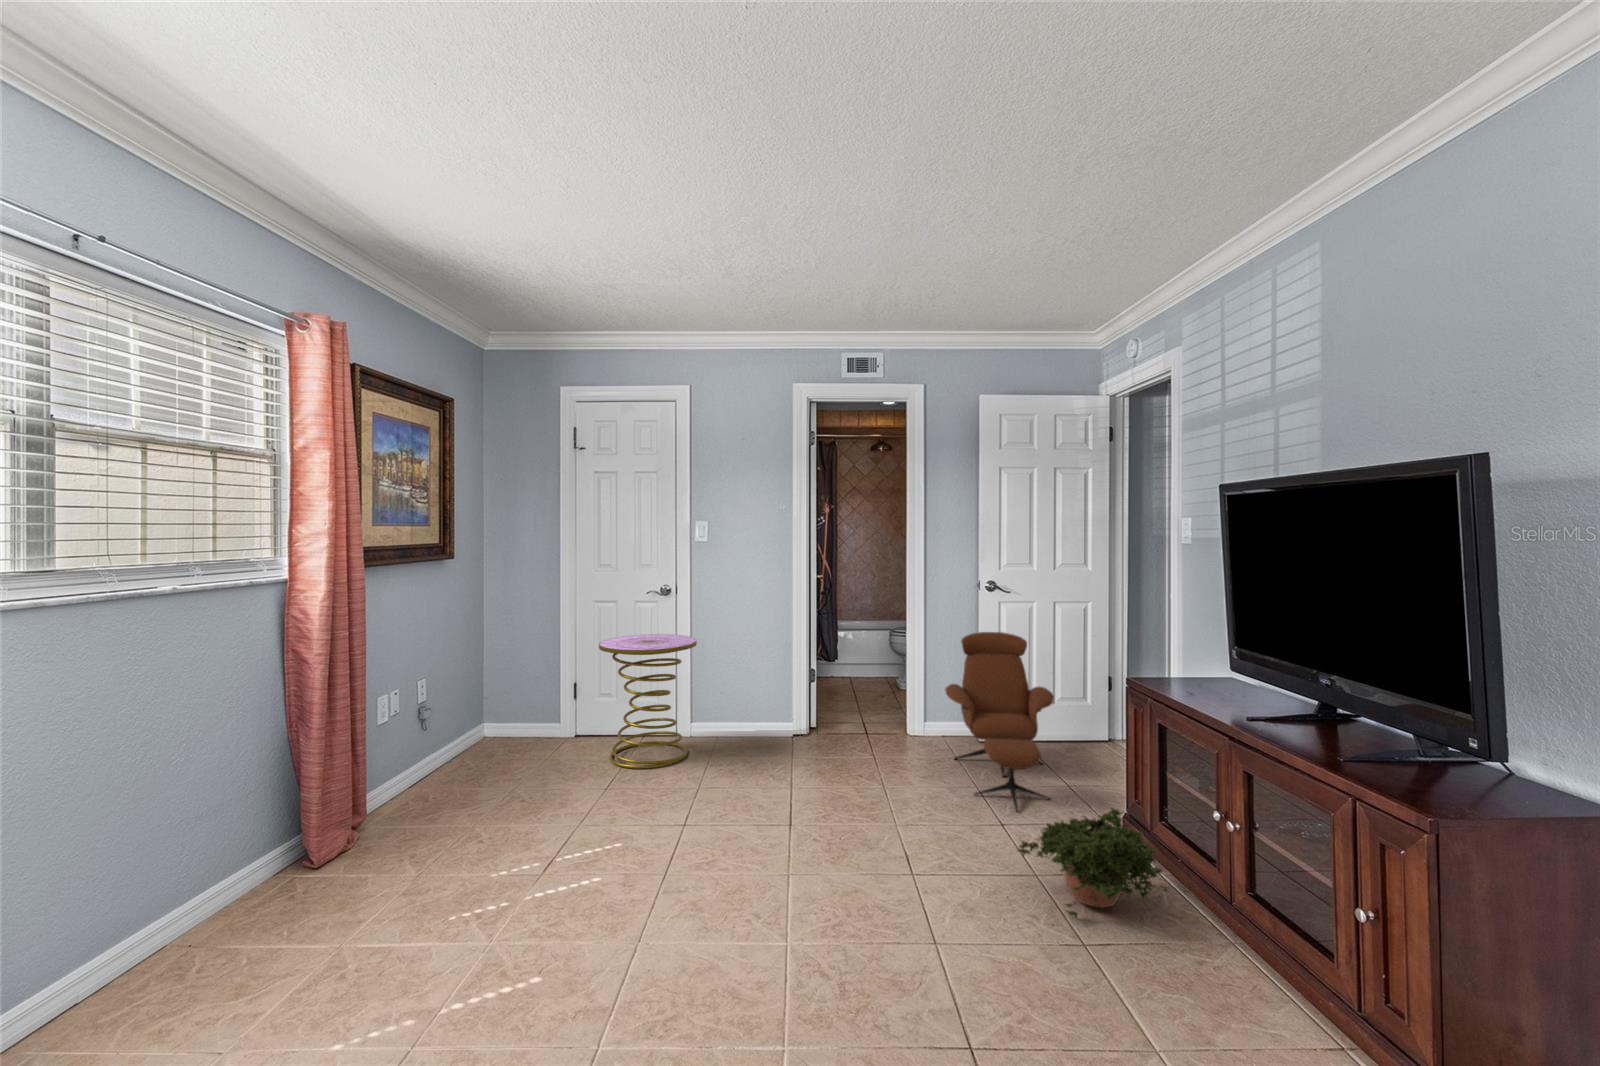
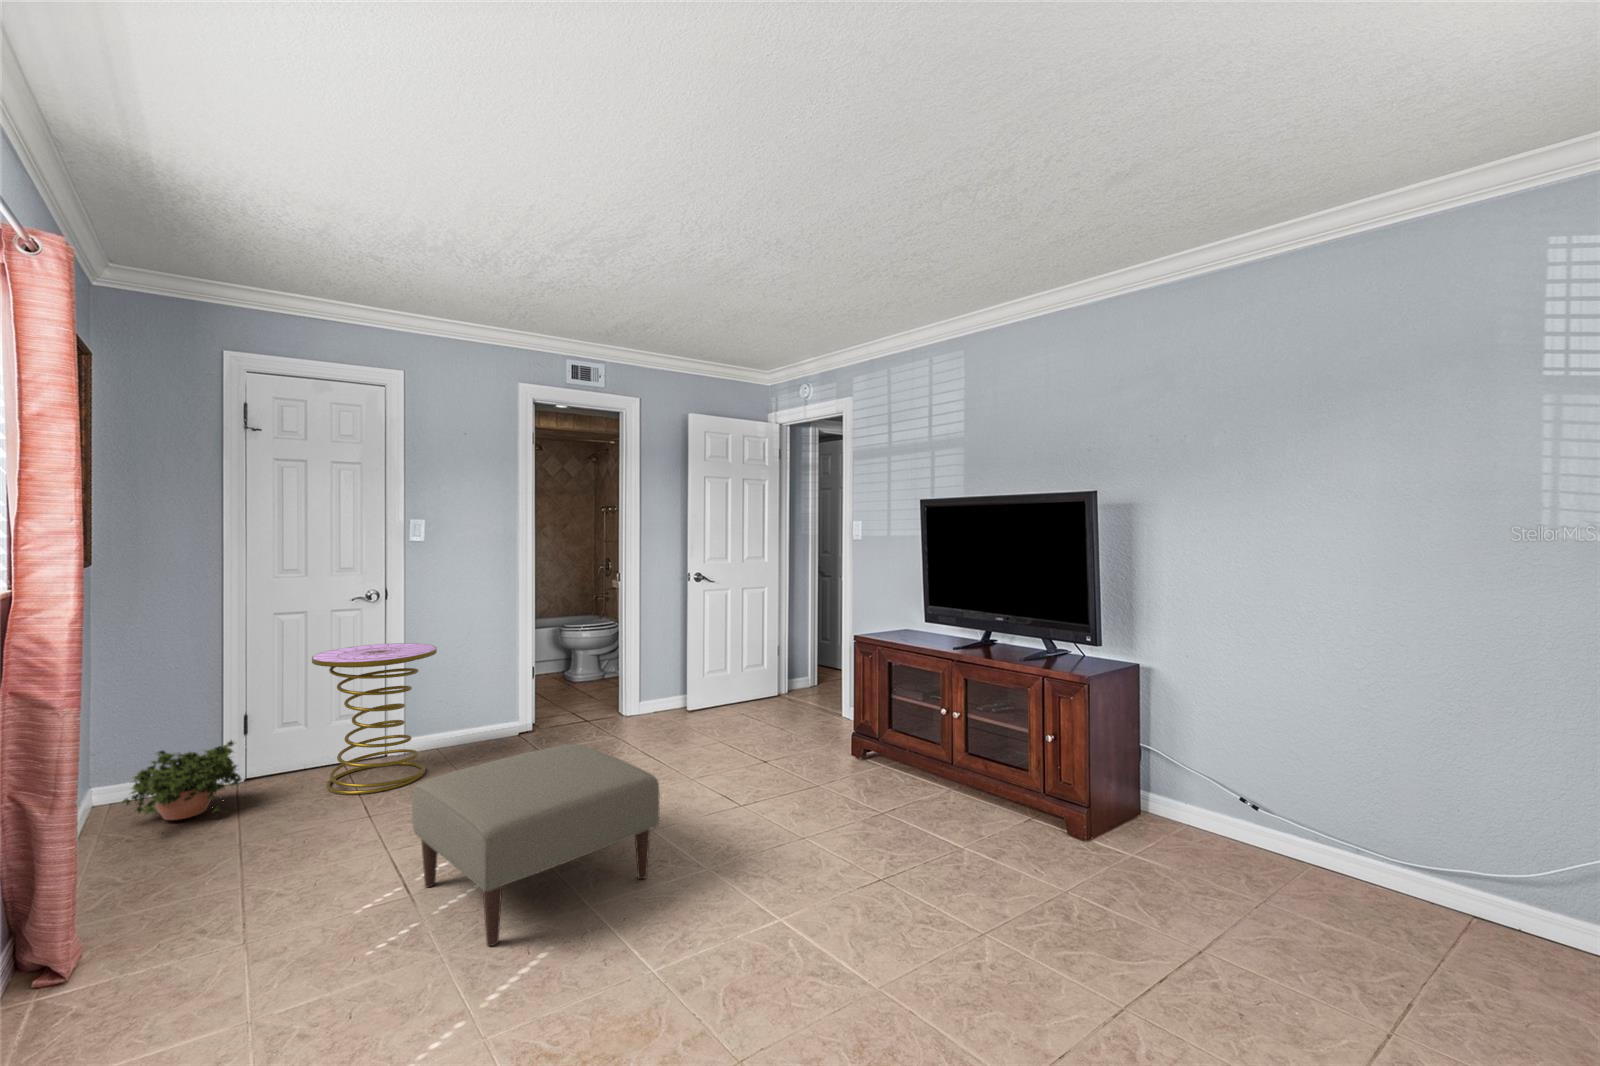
lounge chair: present [945,632,1054,811] -> none [673,613,772,745]
ottoman: none [507,766,730,970] -> present [412,744,660,946]
potted plant: present [1018,807,1169,918] -> present [121,740,242,820]

